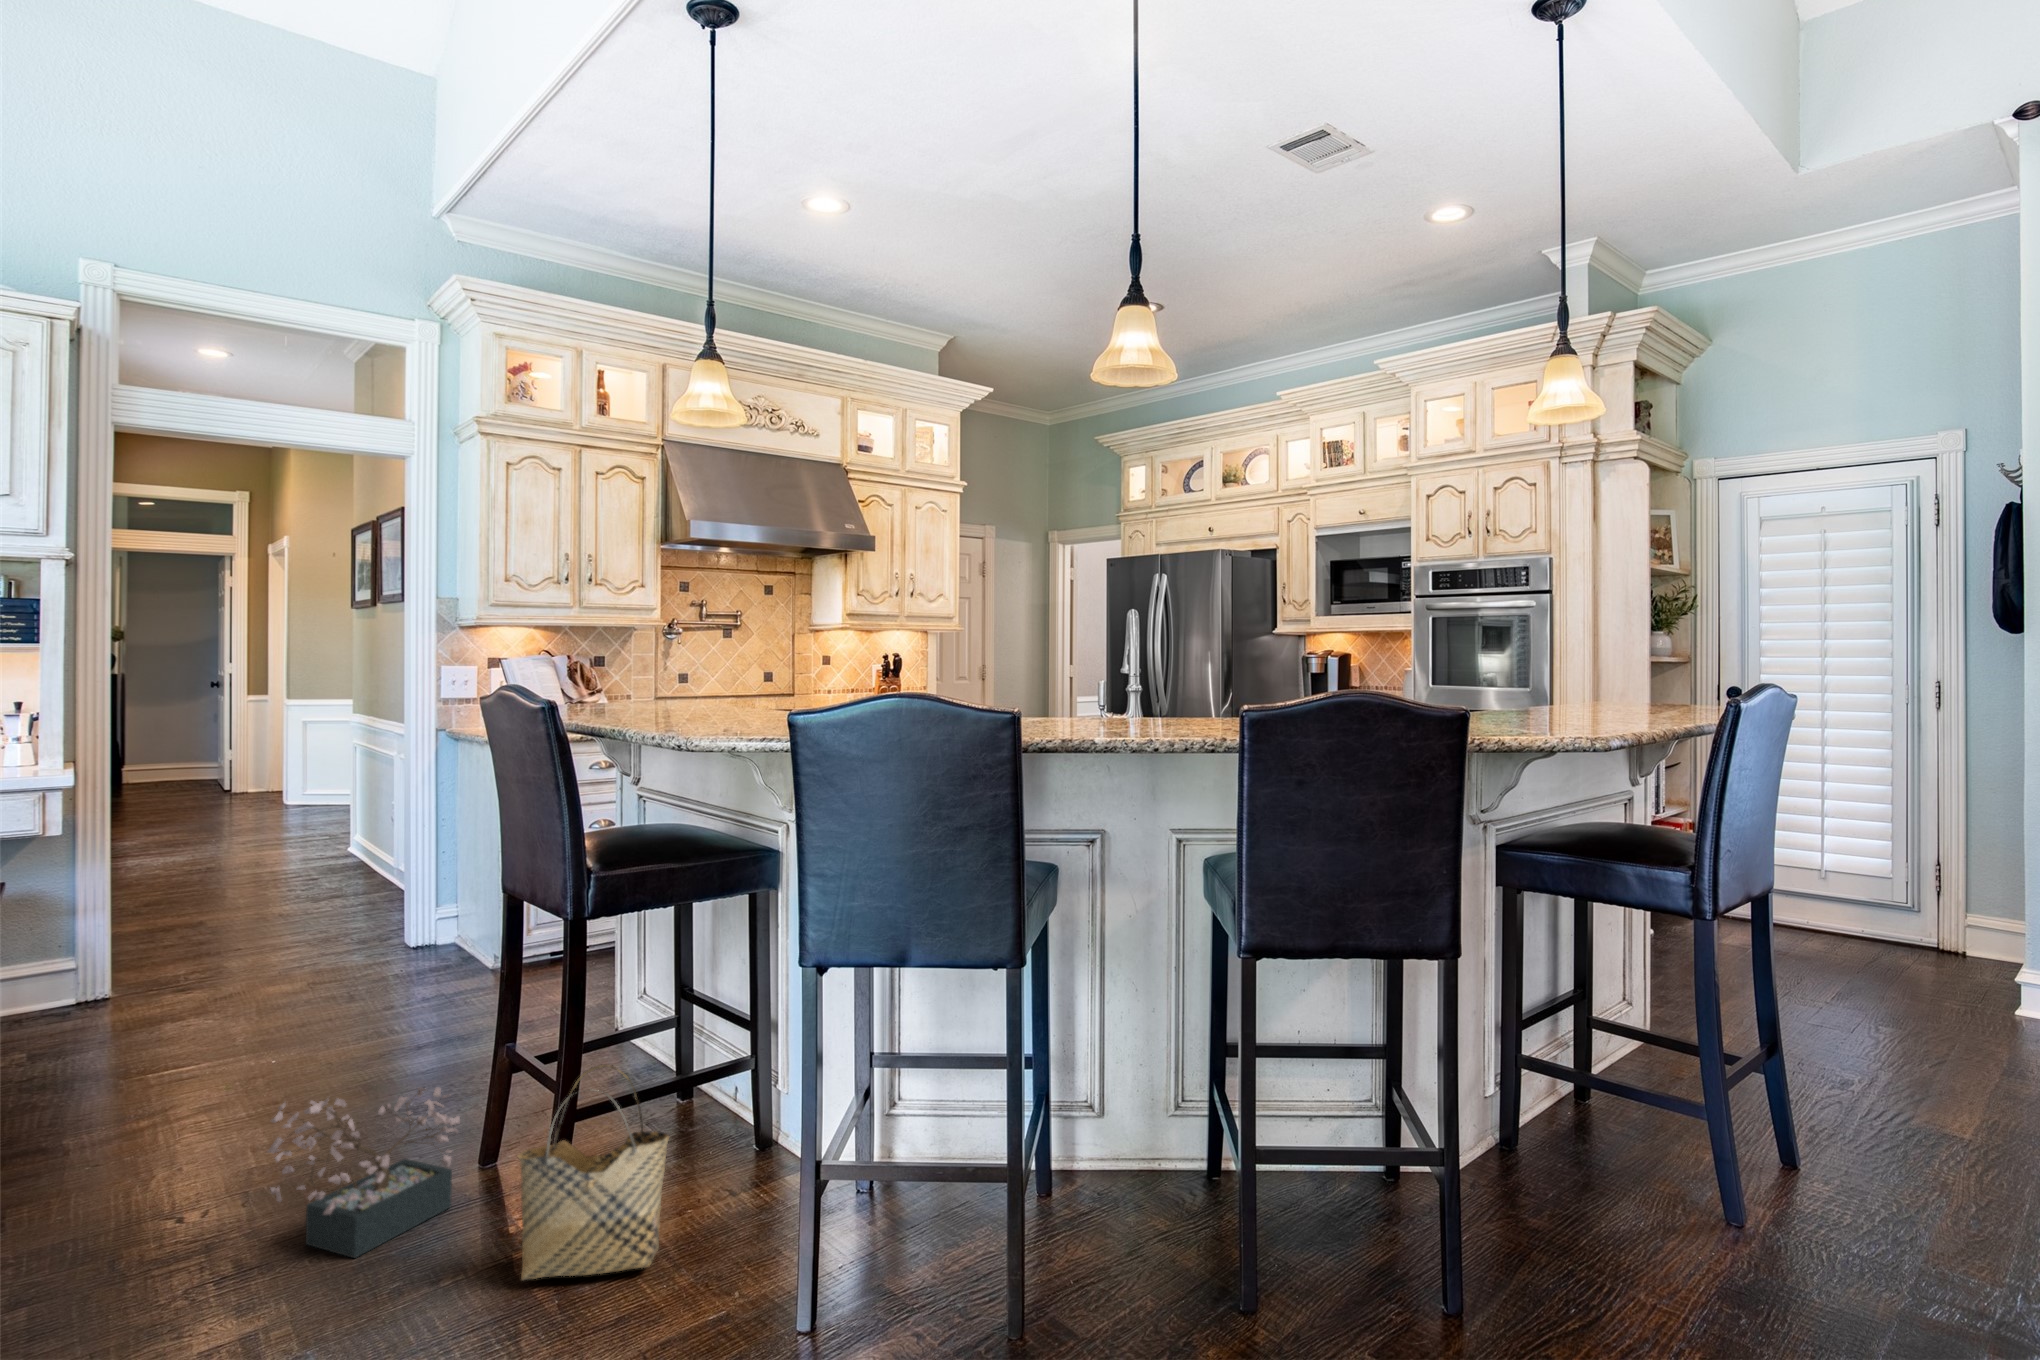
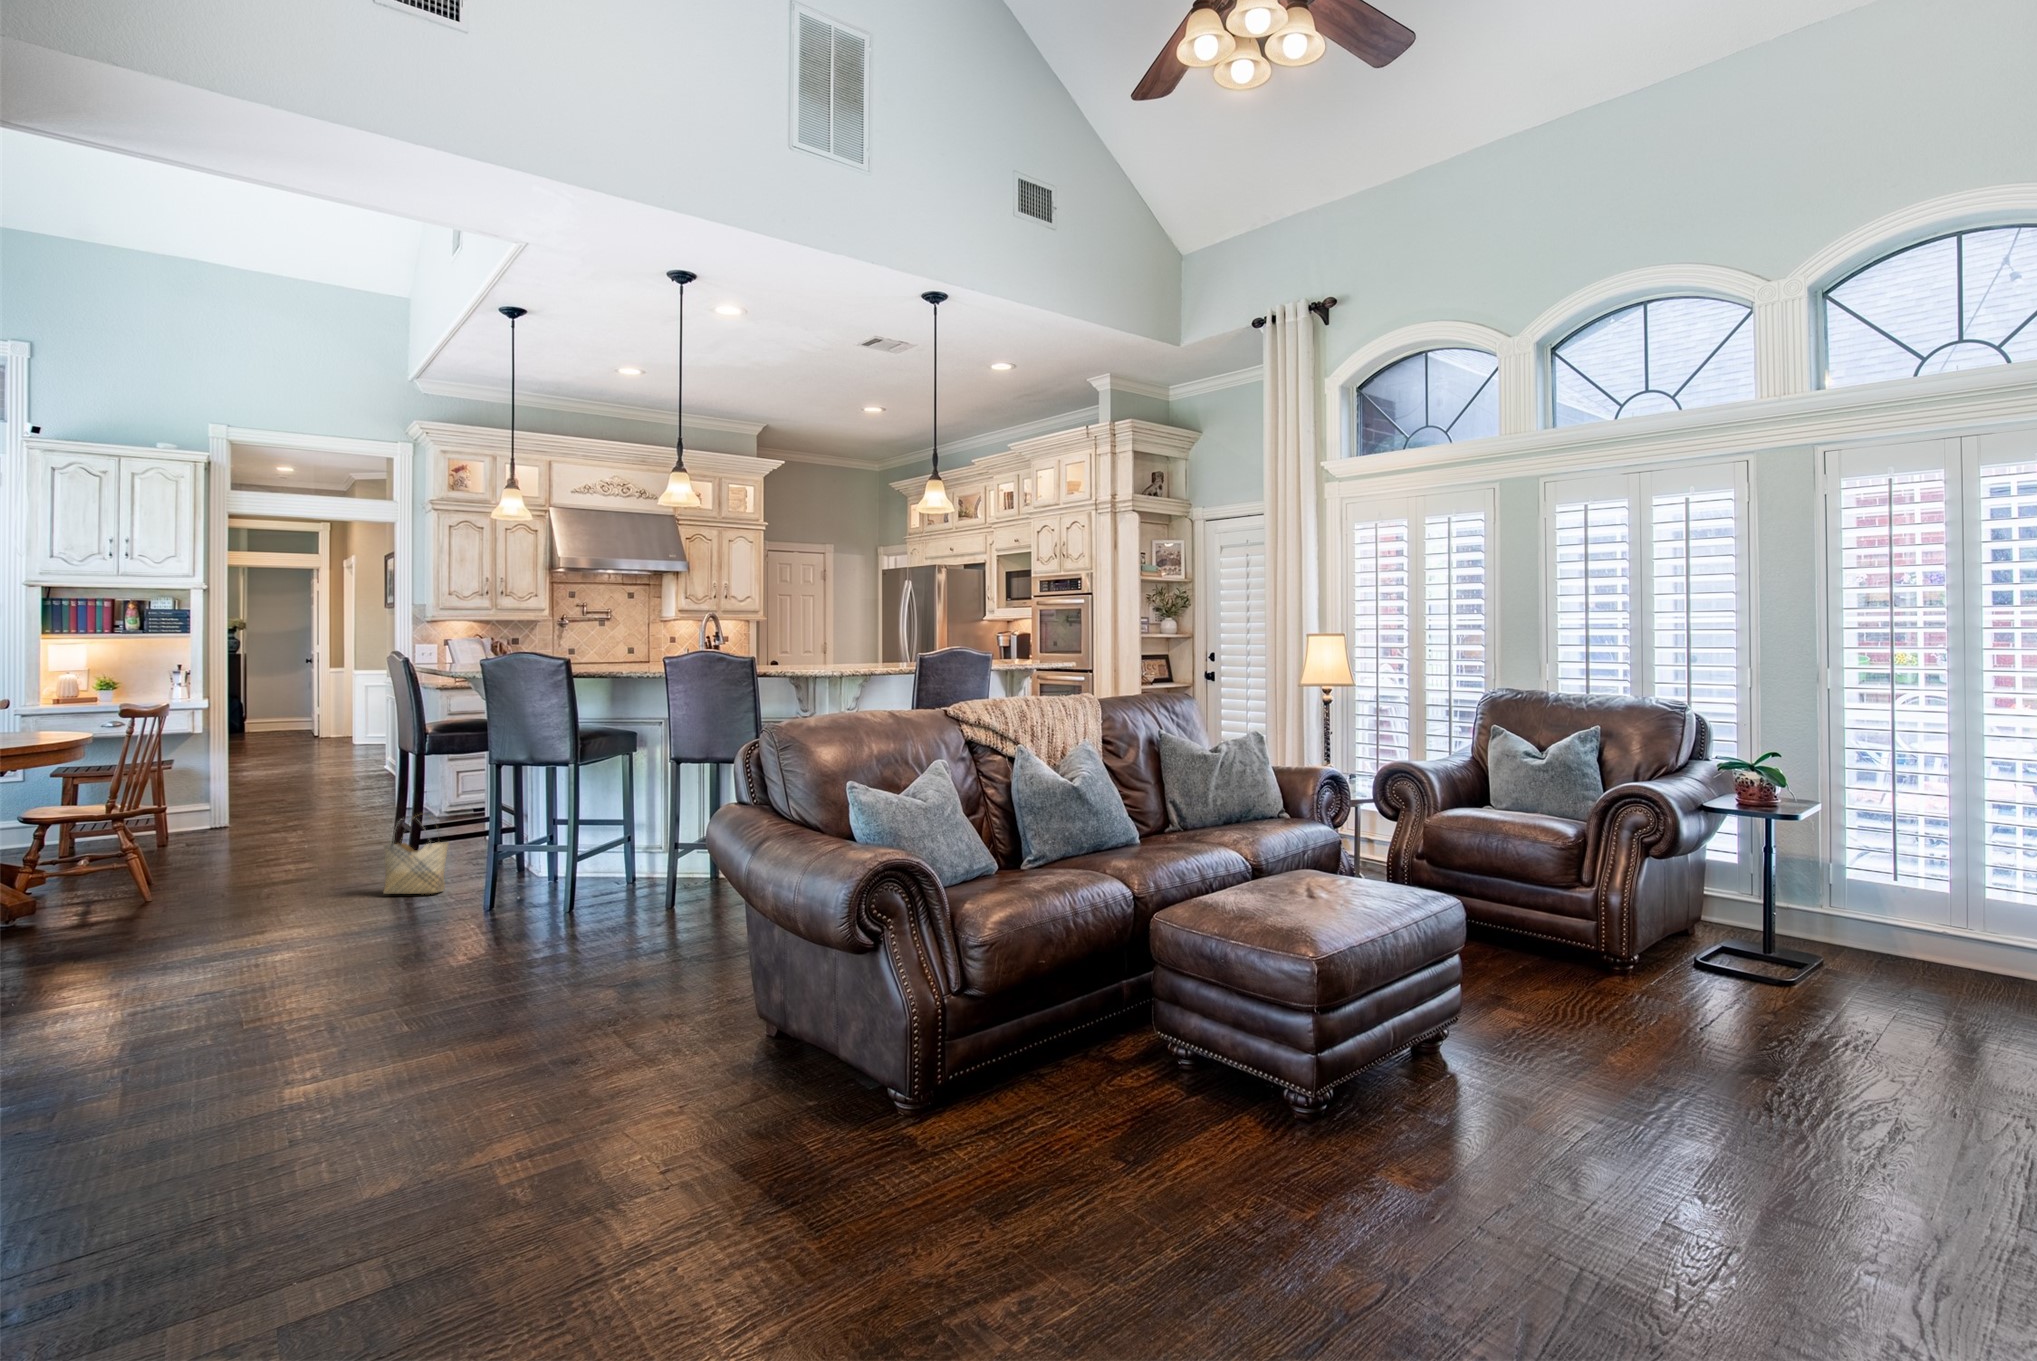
decorative plant: present [268,1087,460,1258] -> none [286,824,373,890]

